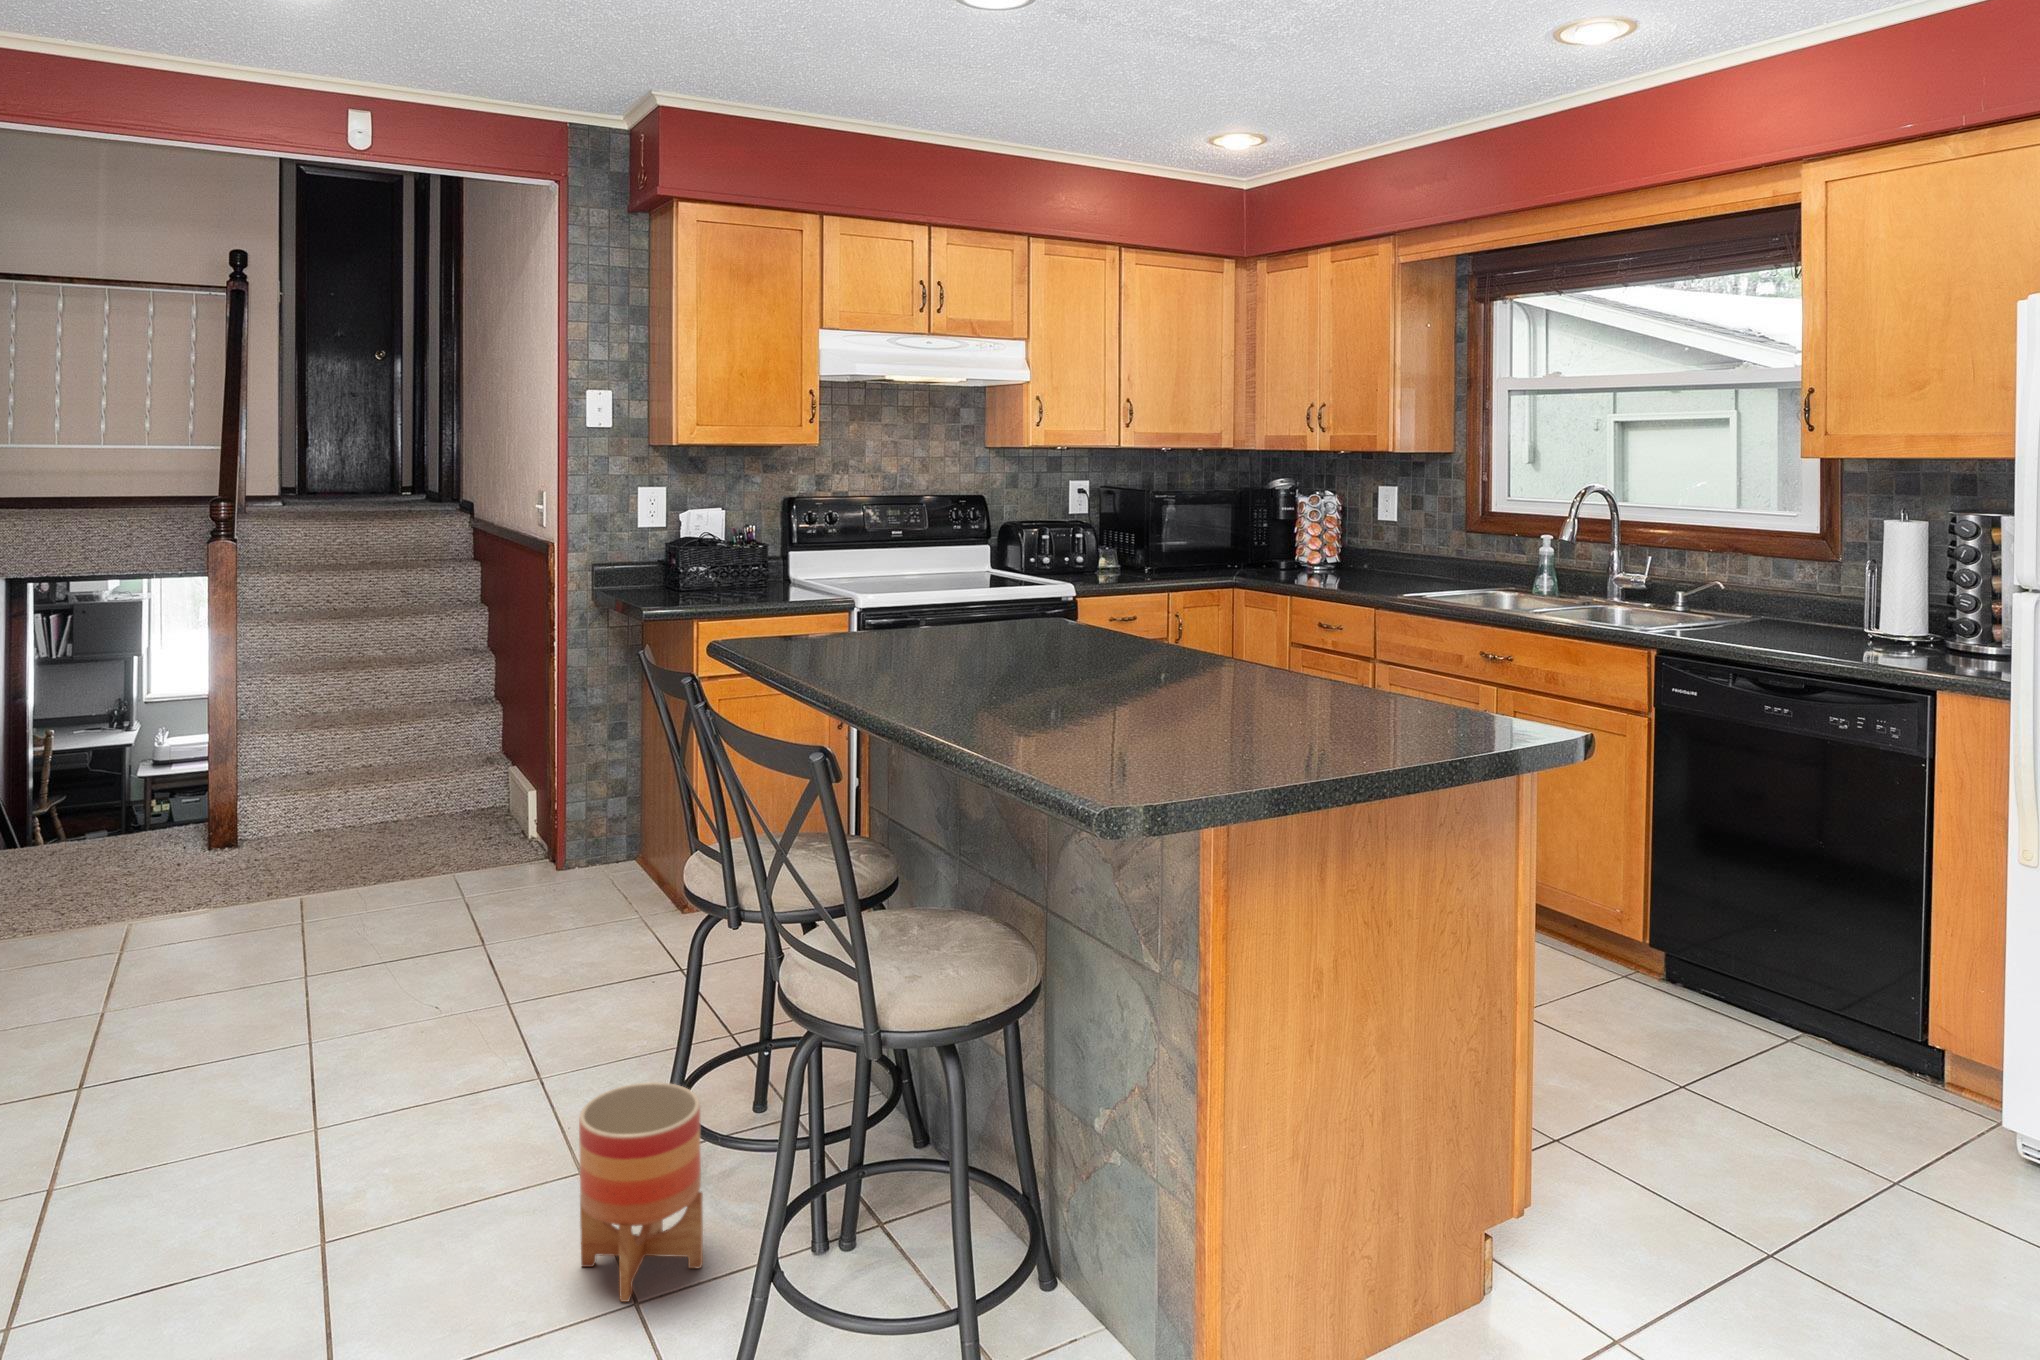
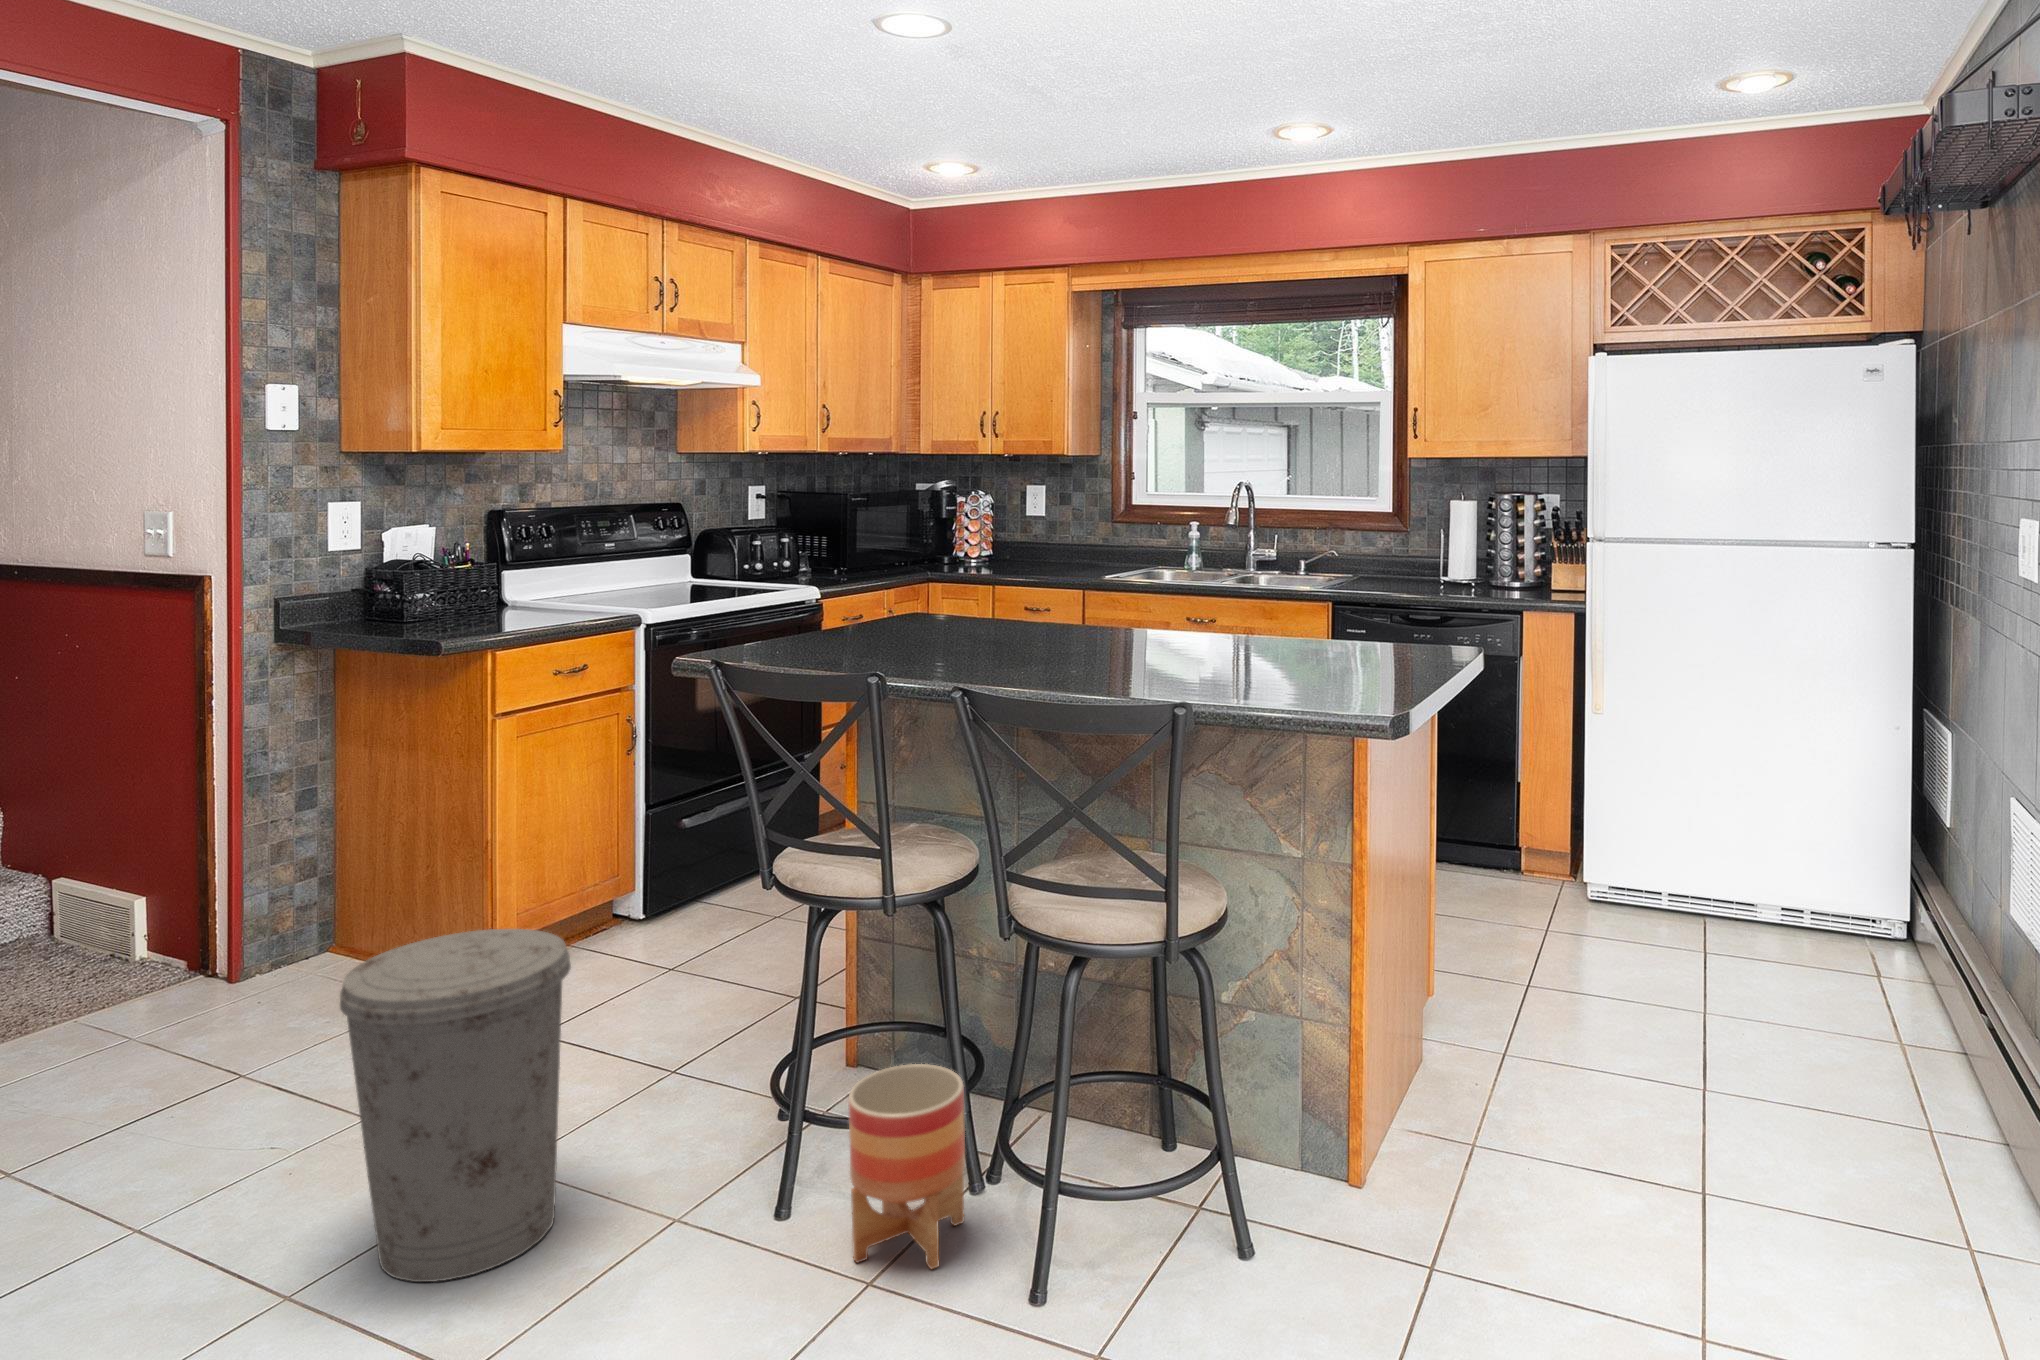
trash can: none [308,861,498,1154] -> present [340,929,571,1282]

